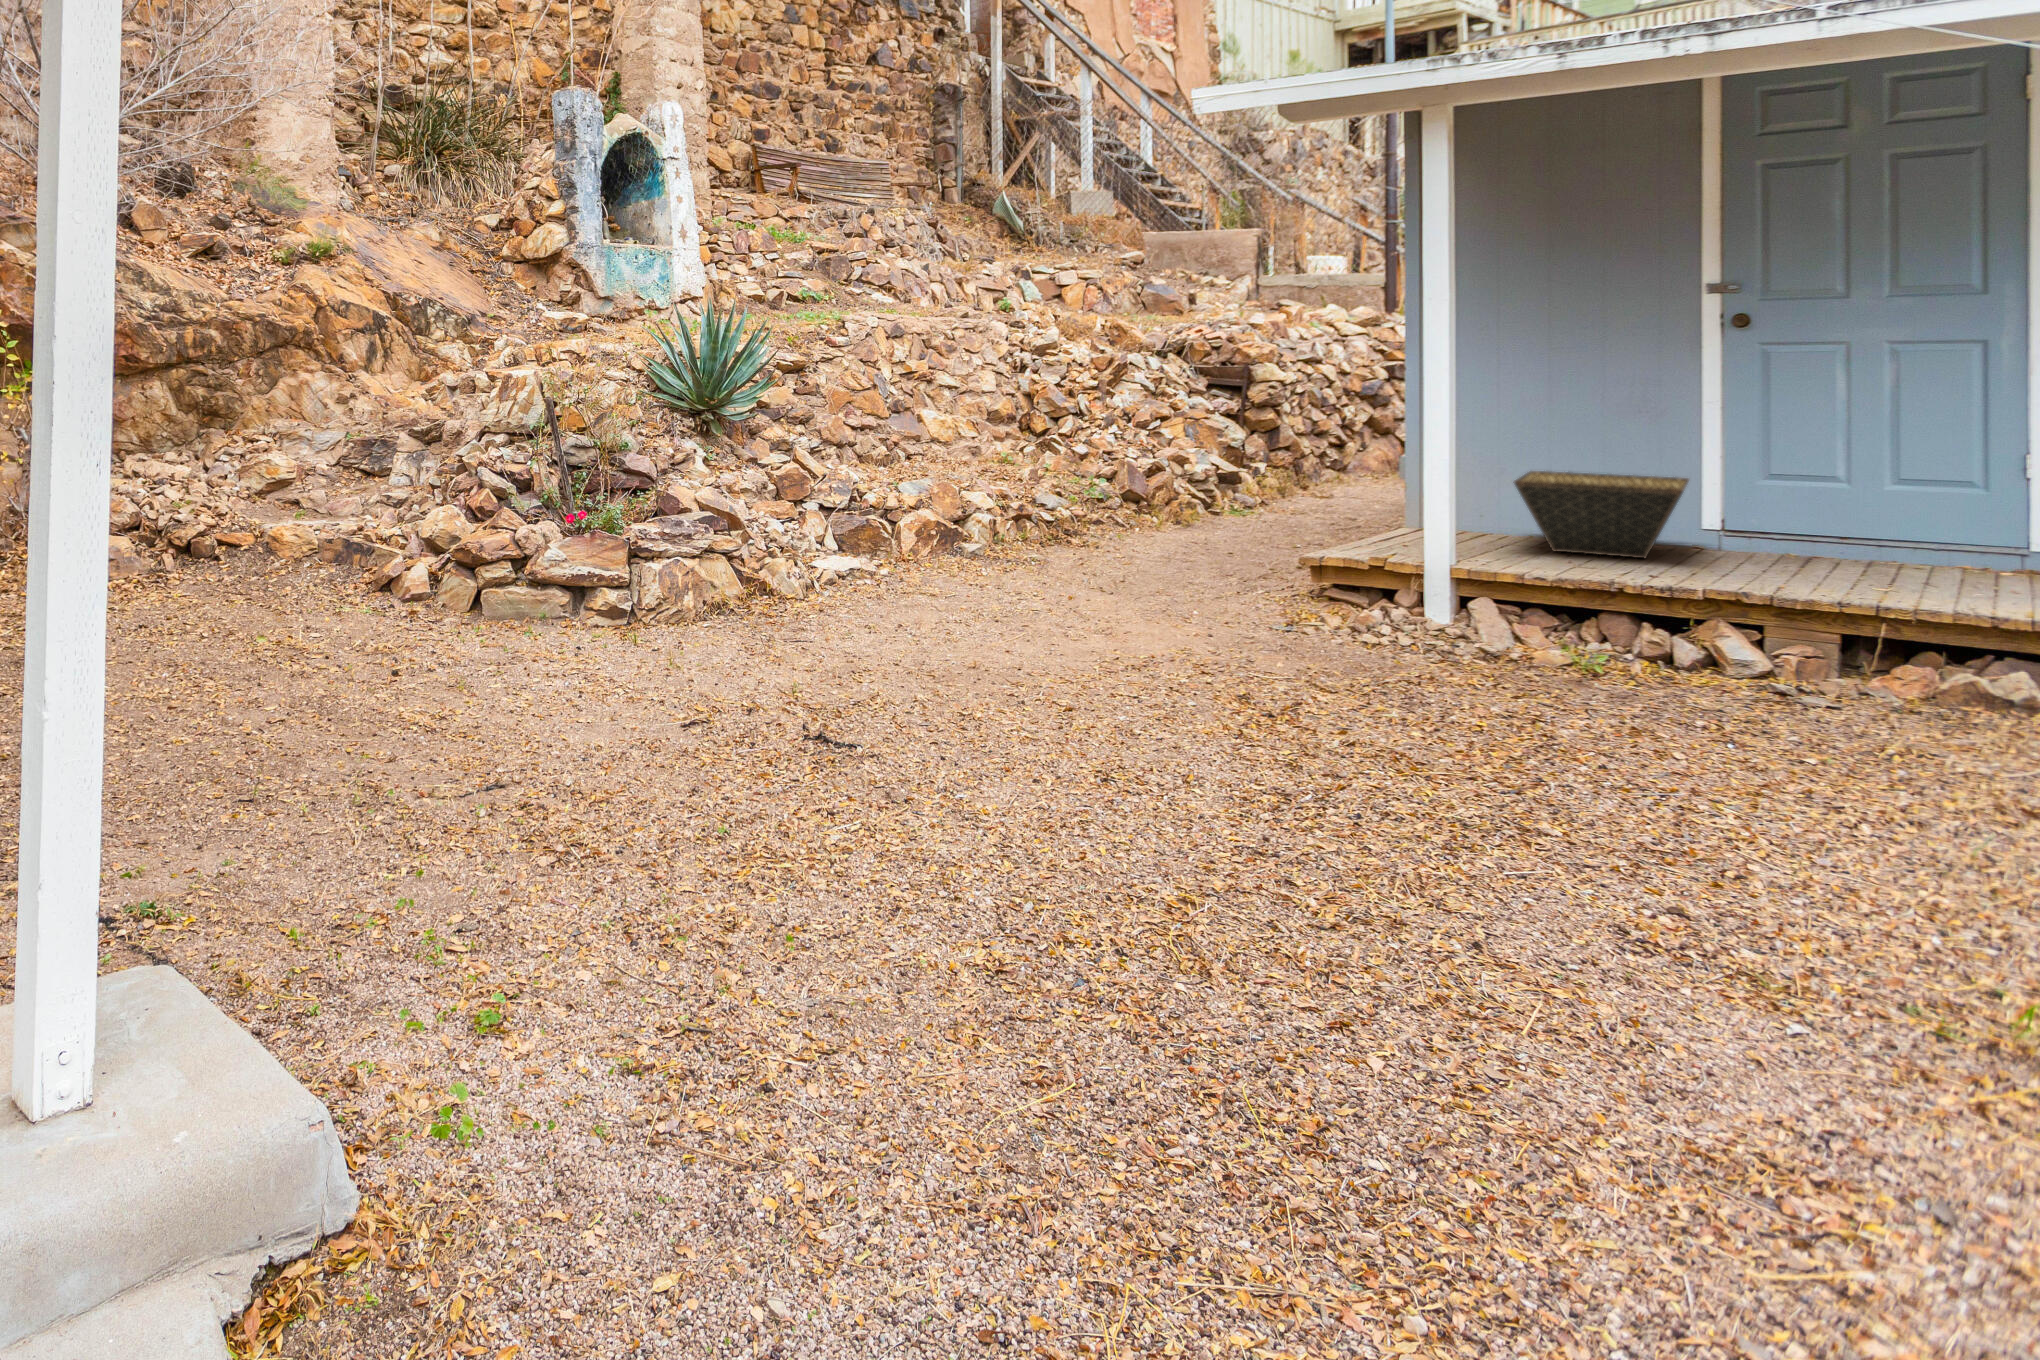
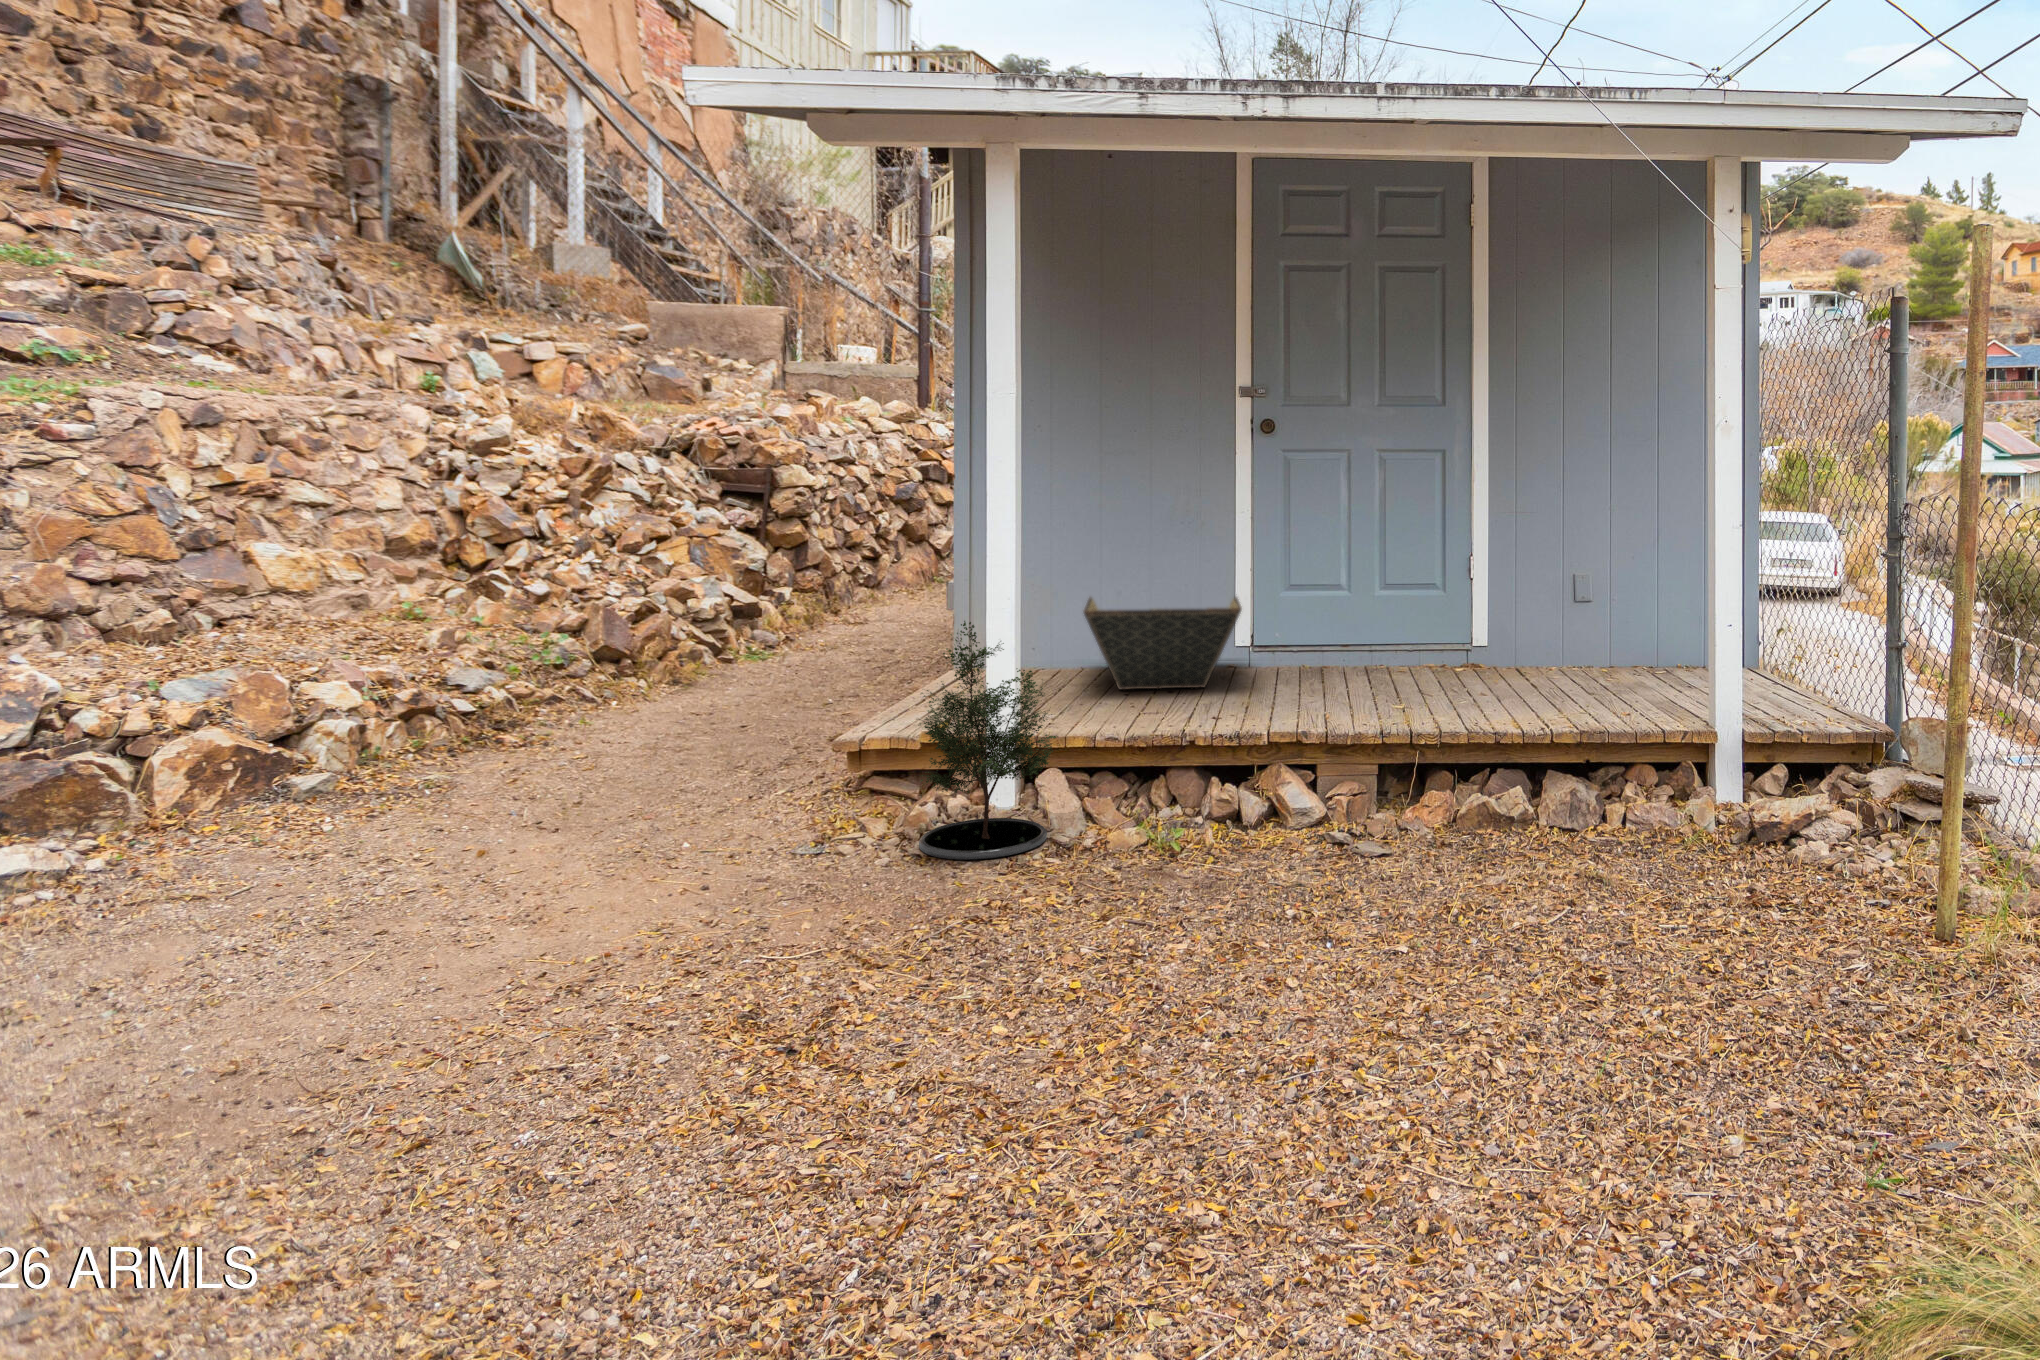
potted tree: none [1355,474,1480,652] -> present [916,621,1058,860]

